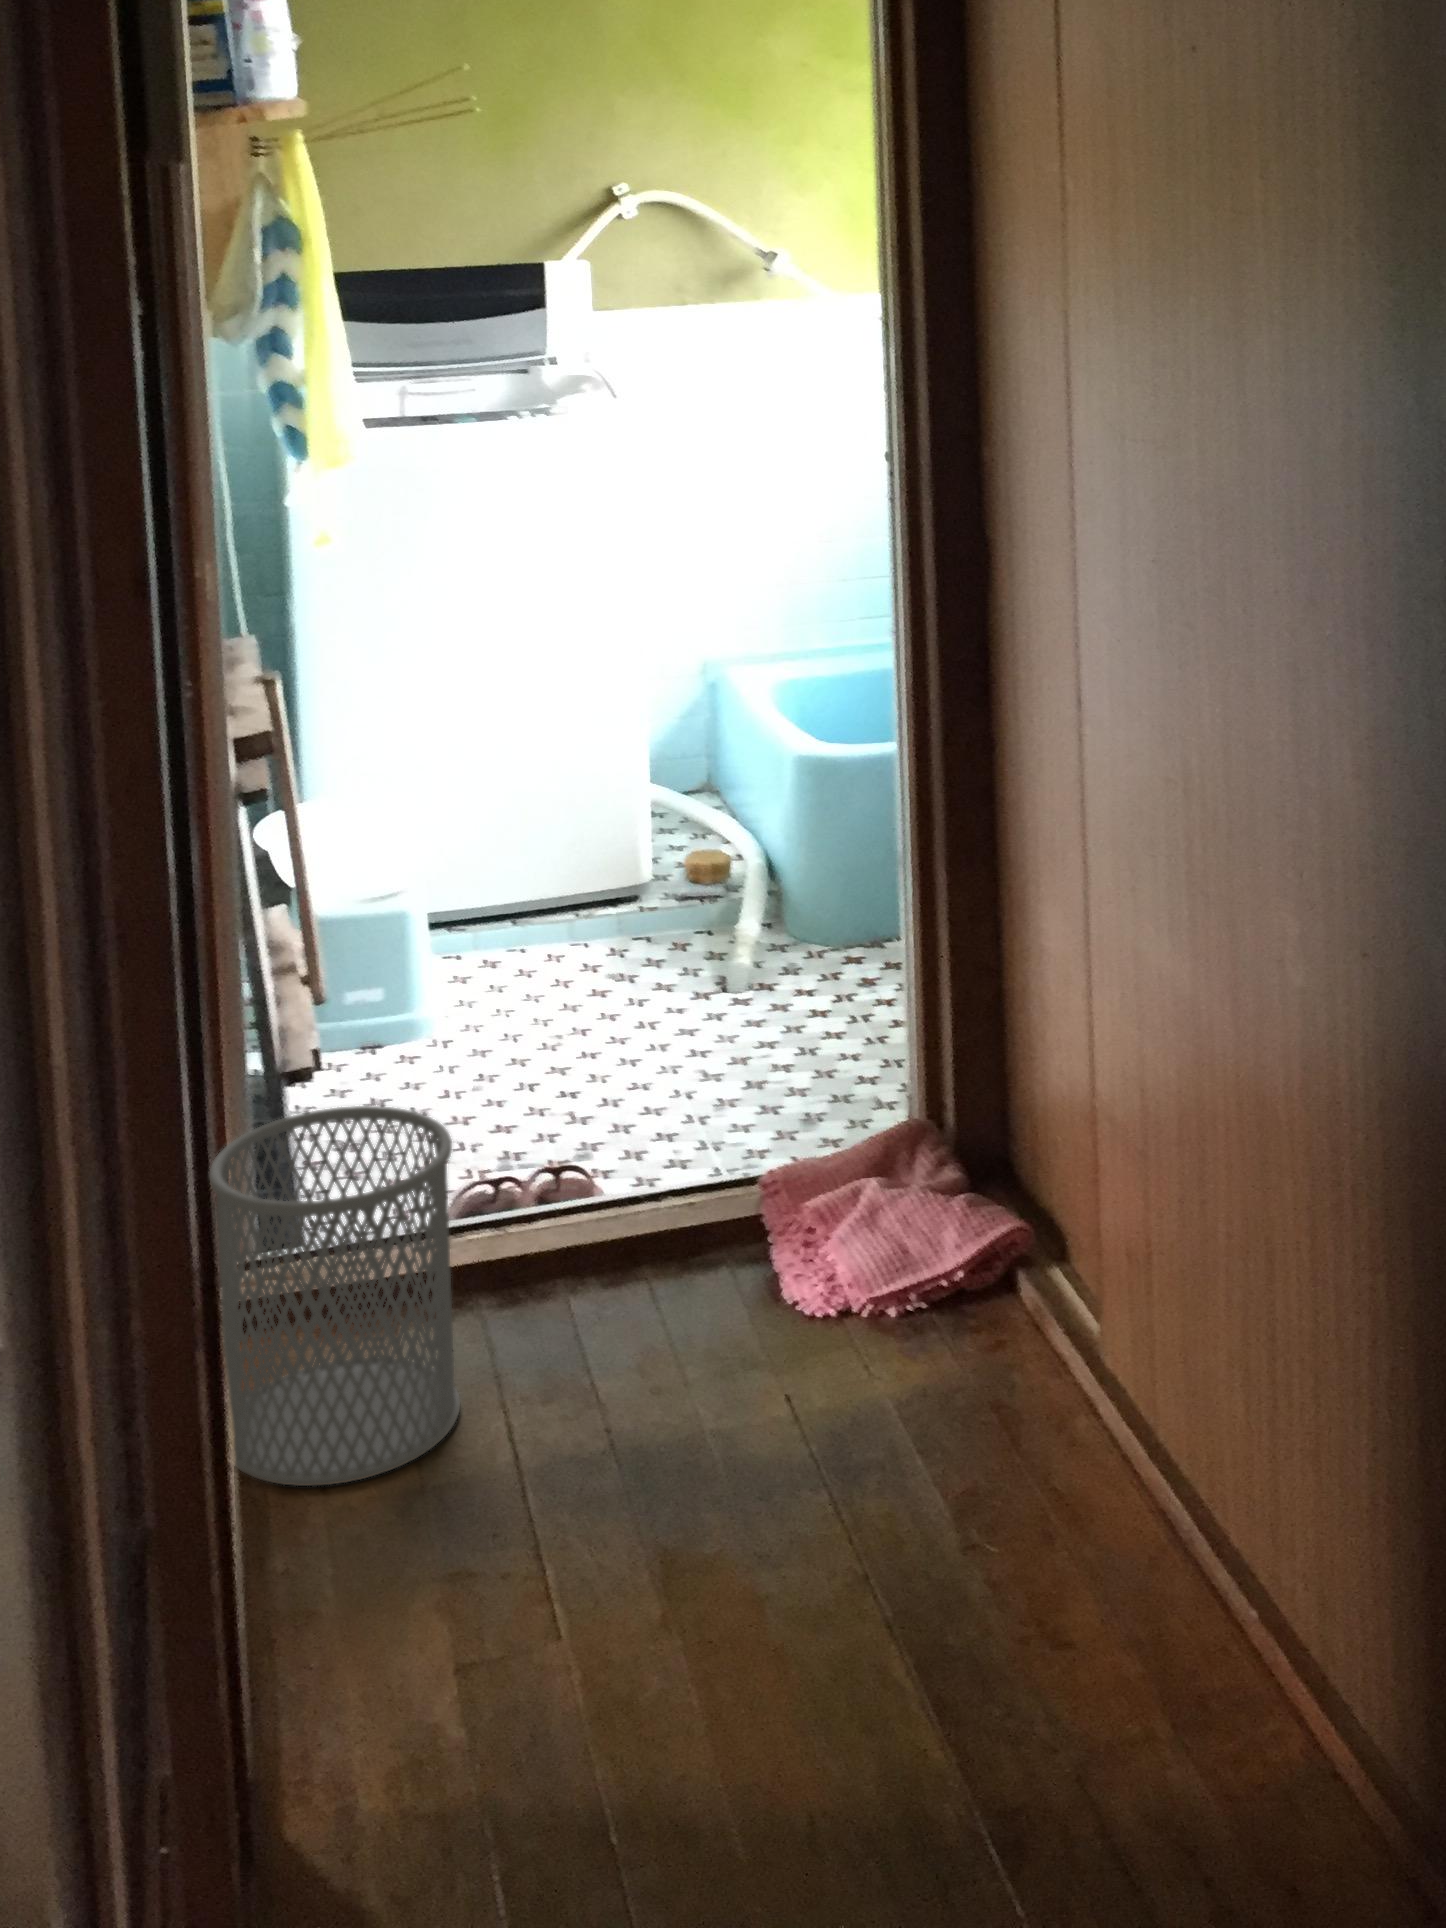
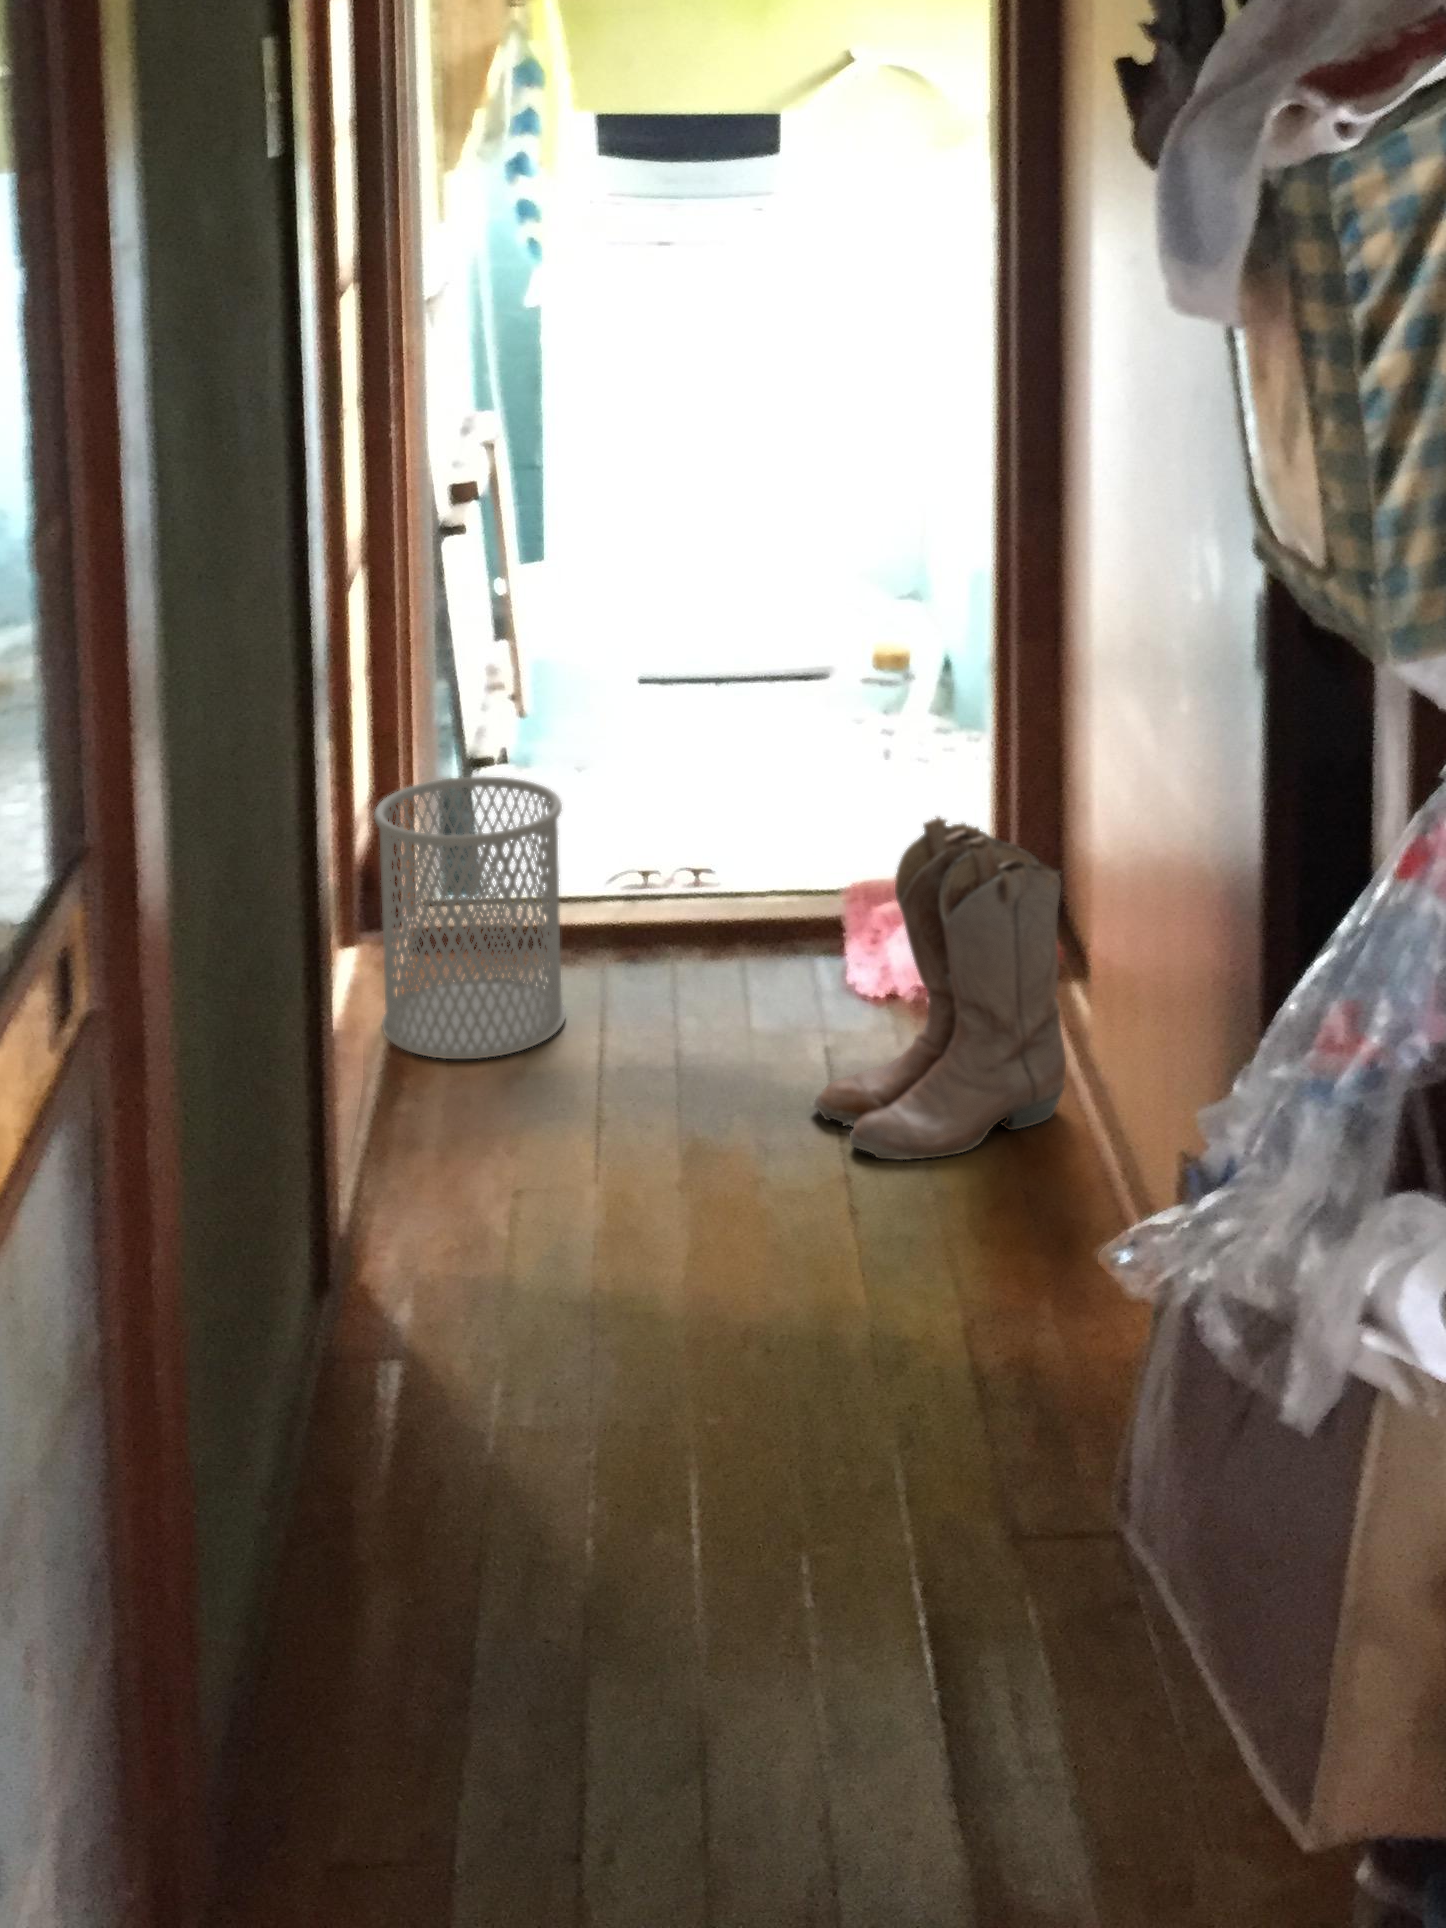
boots: none [803,1108,1102,1550] -> present [811,816,1066,1160]

